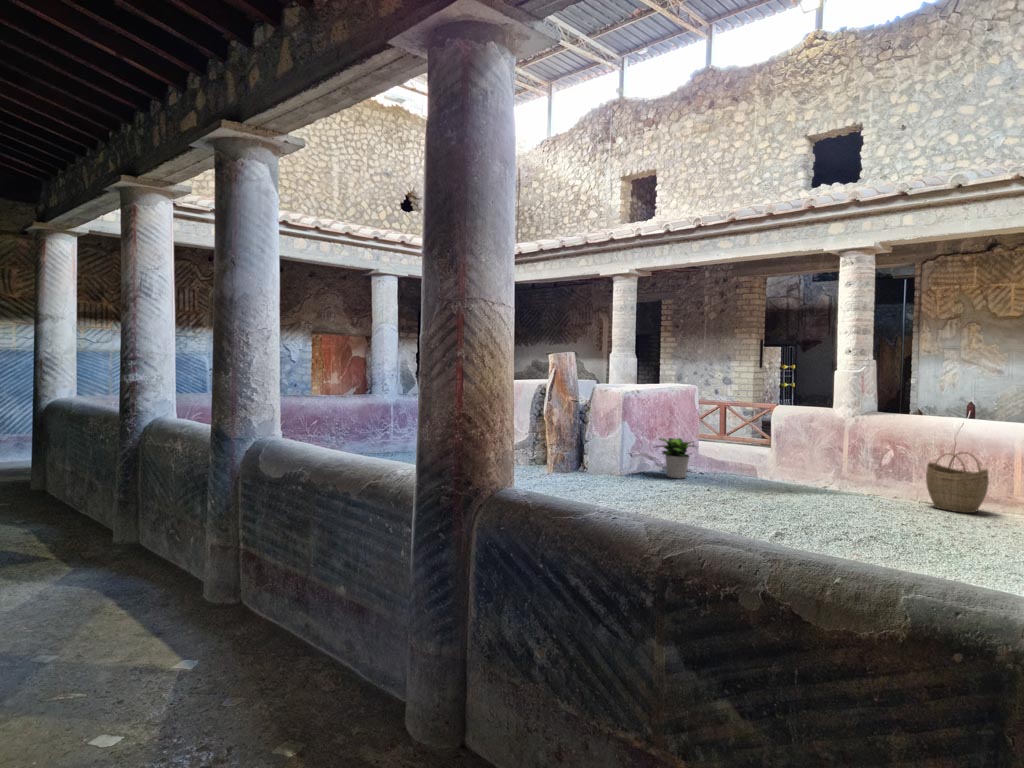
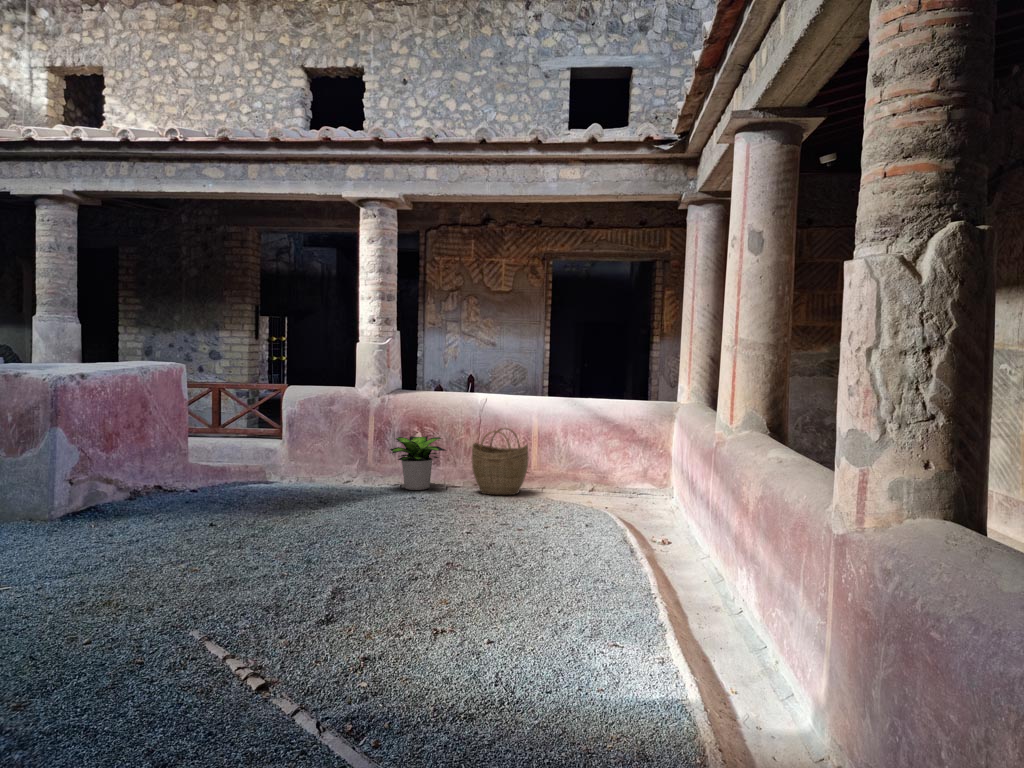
potted plant: present [656,438,695,479] -> present [390,436,446,490]

